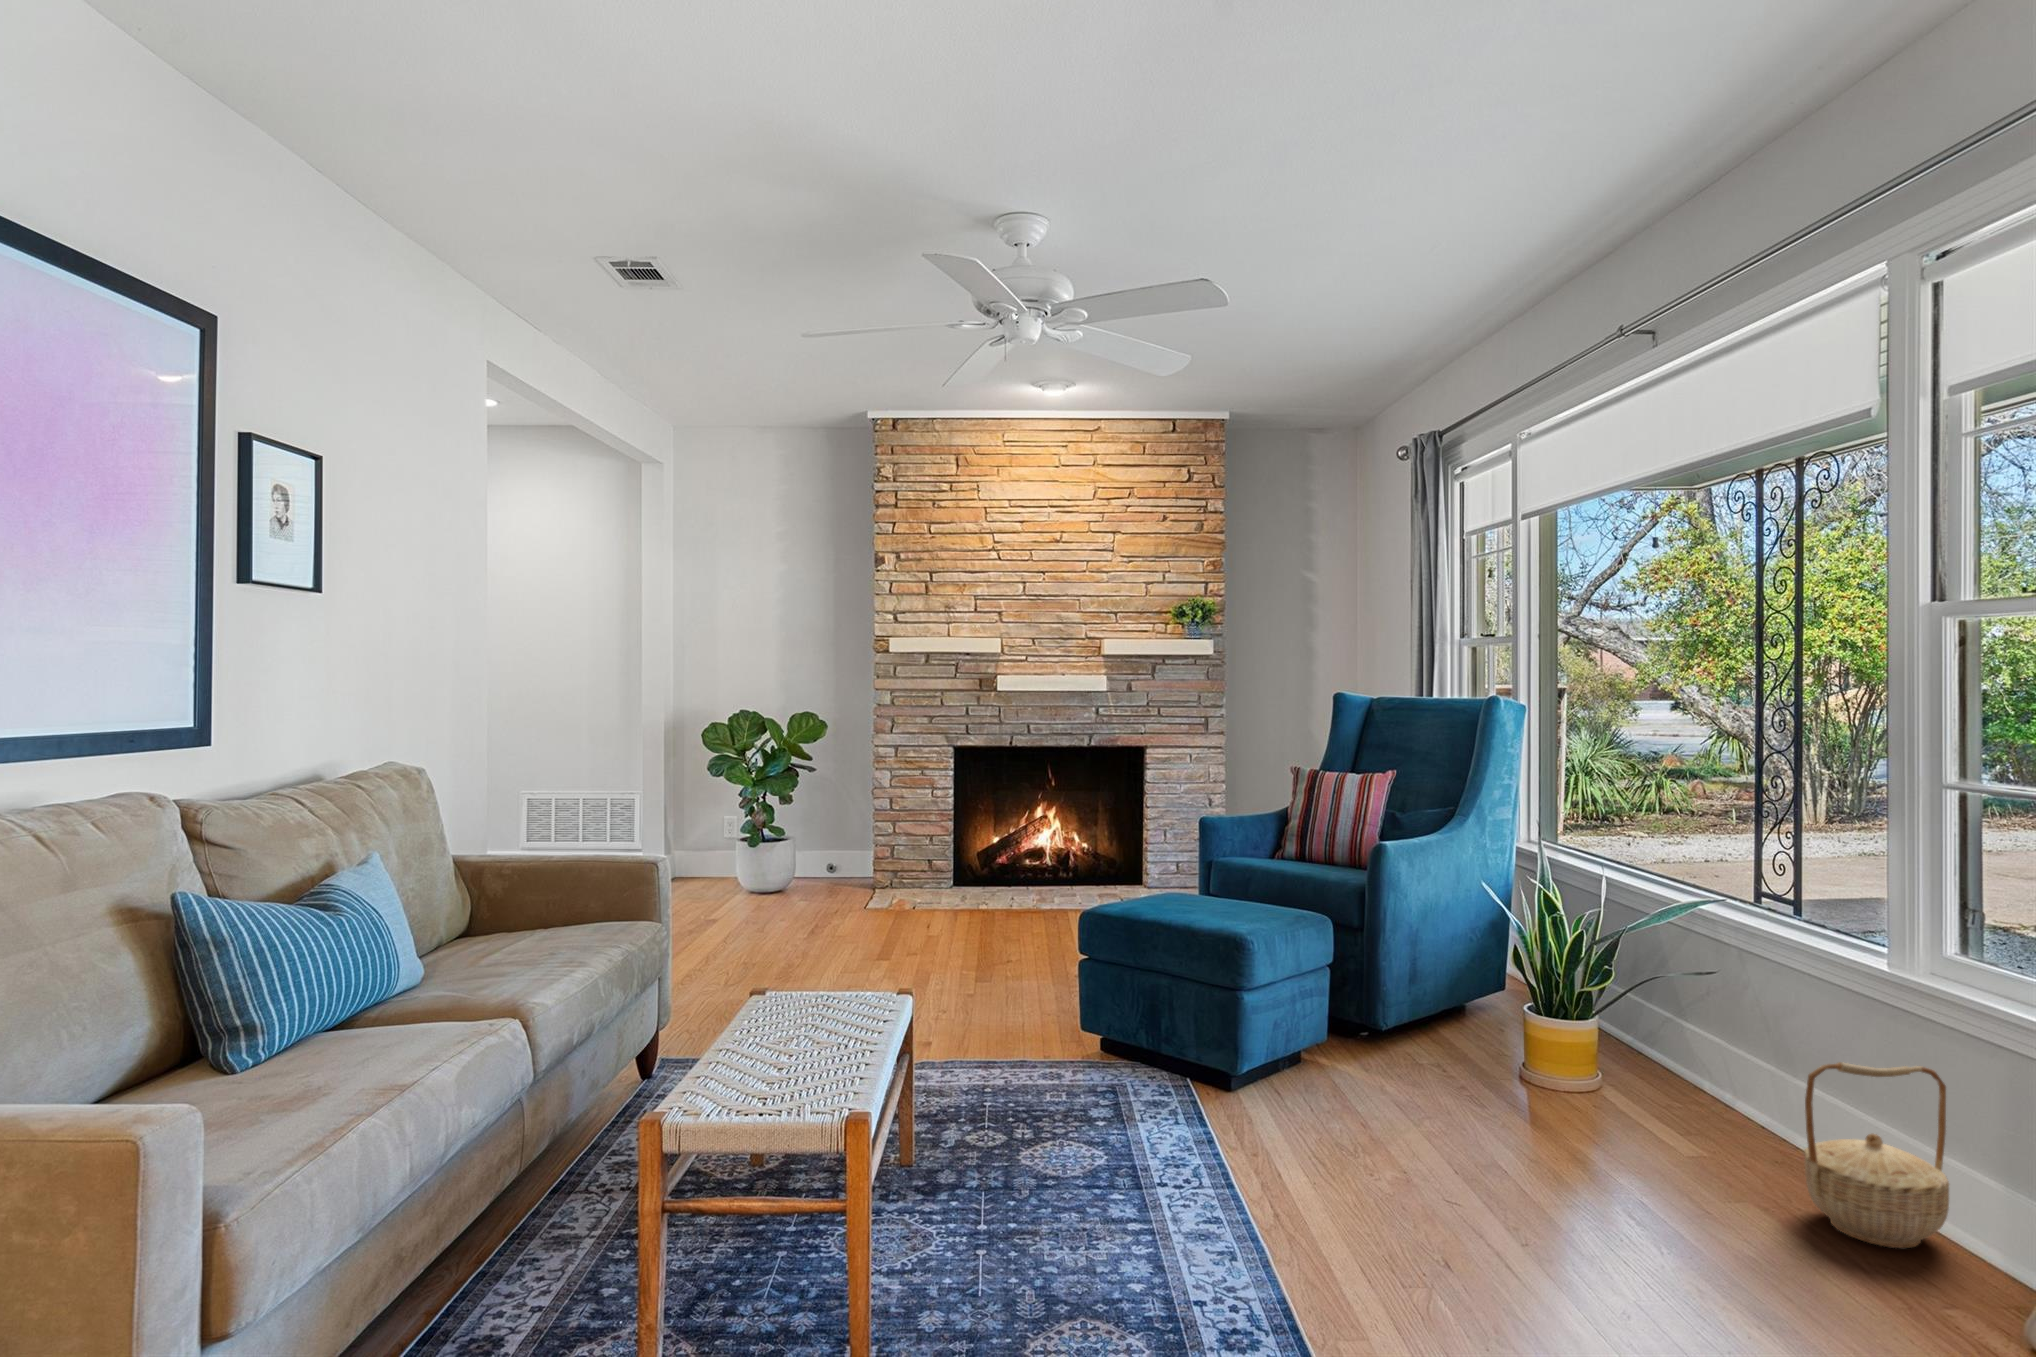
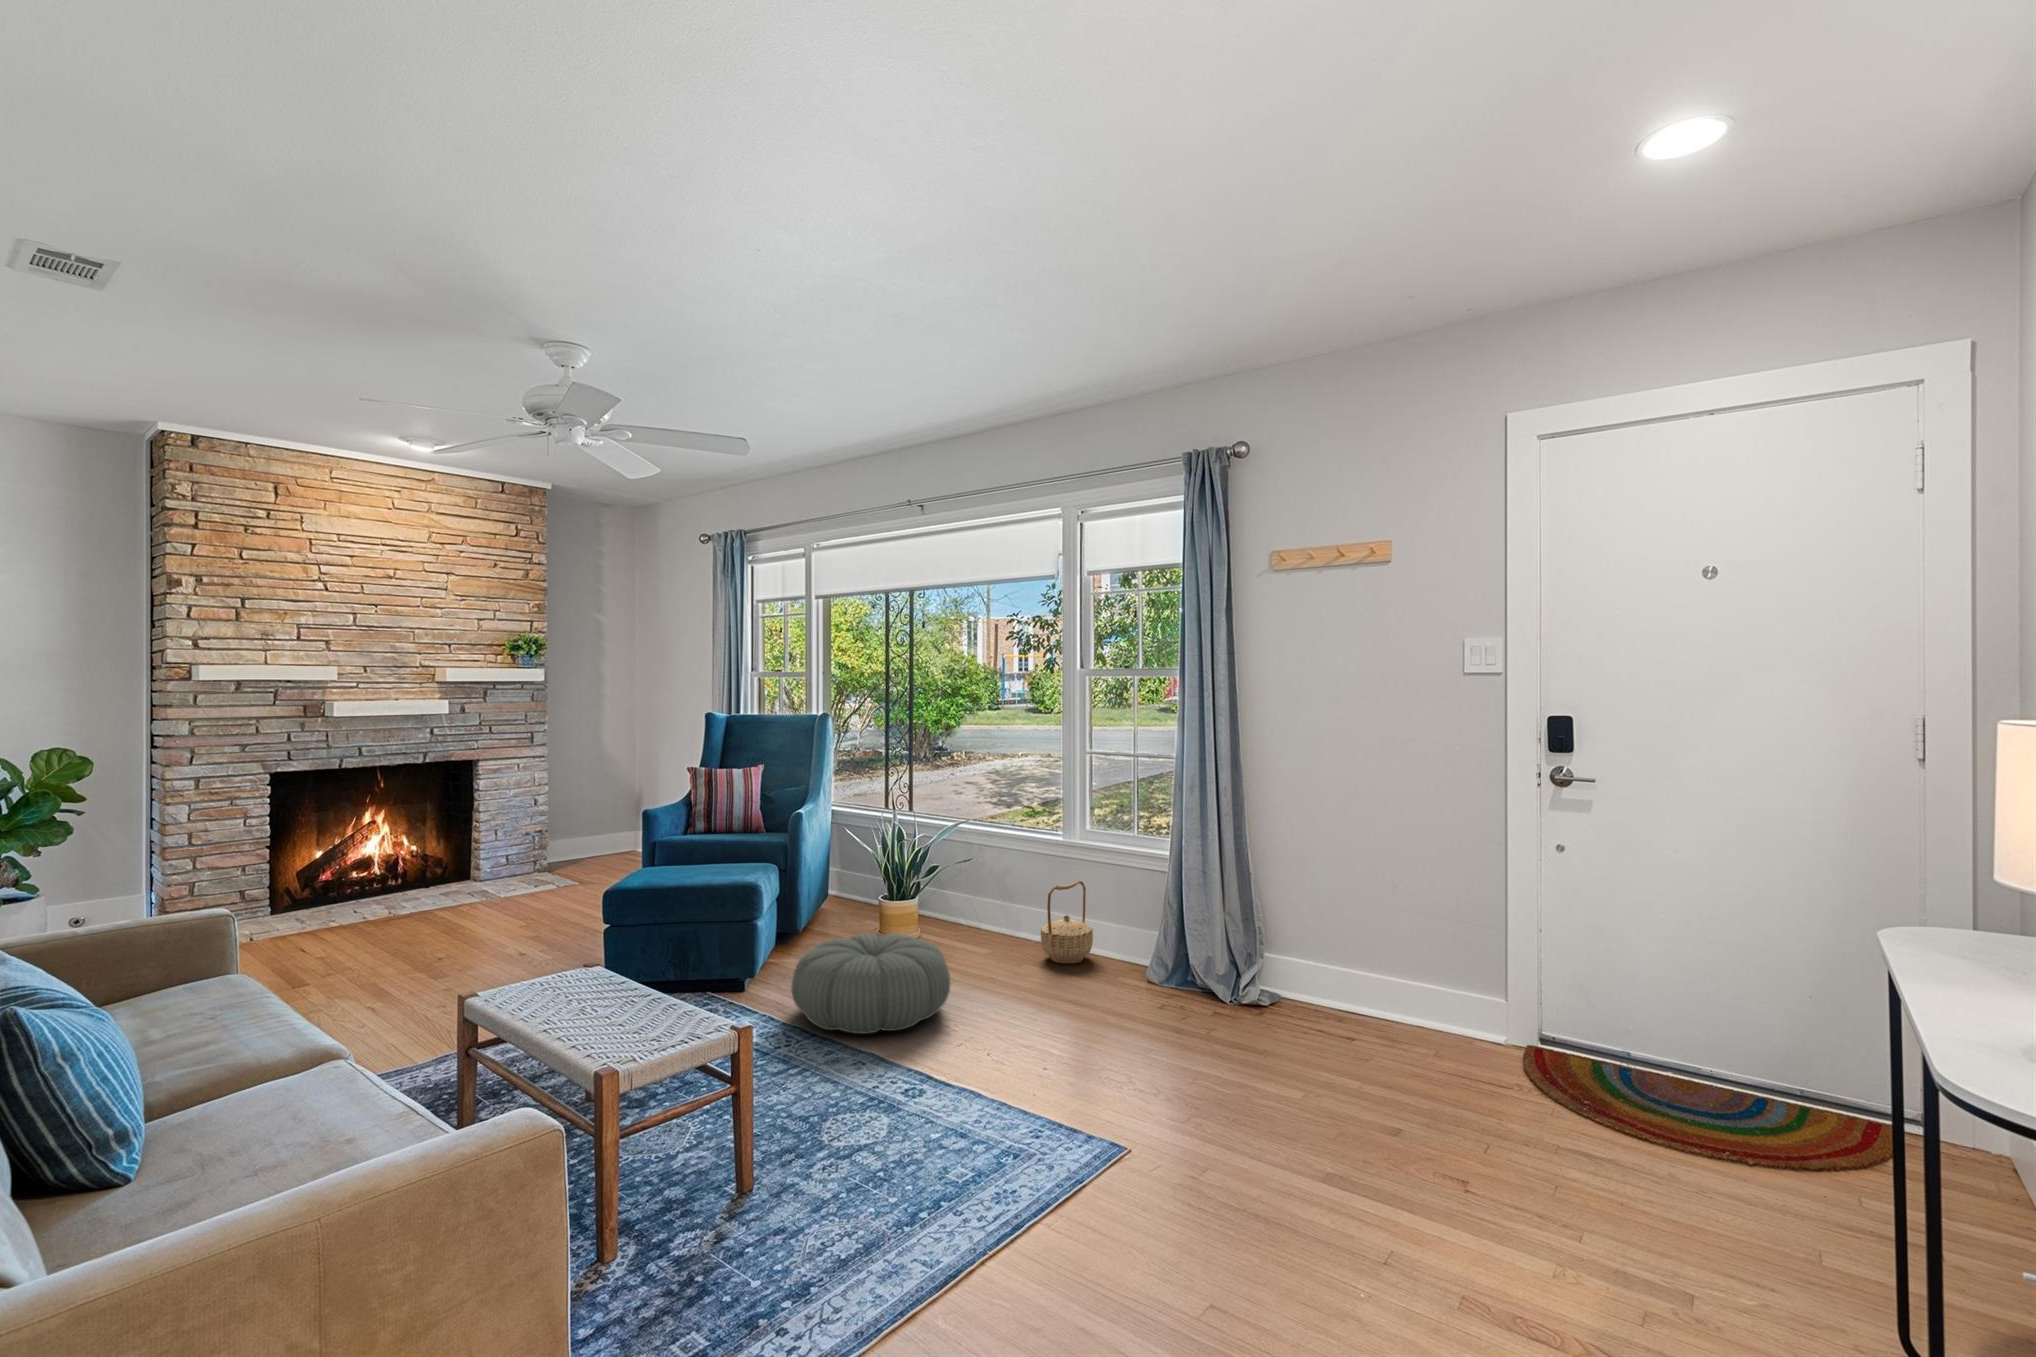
pouf: none [1215,1049,1498,1239] -> present [791,934,951,1034]

